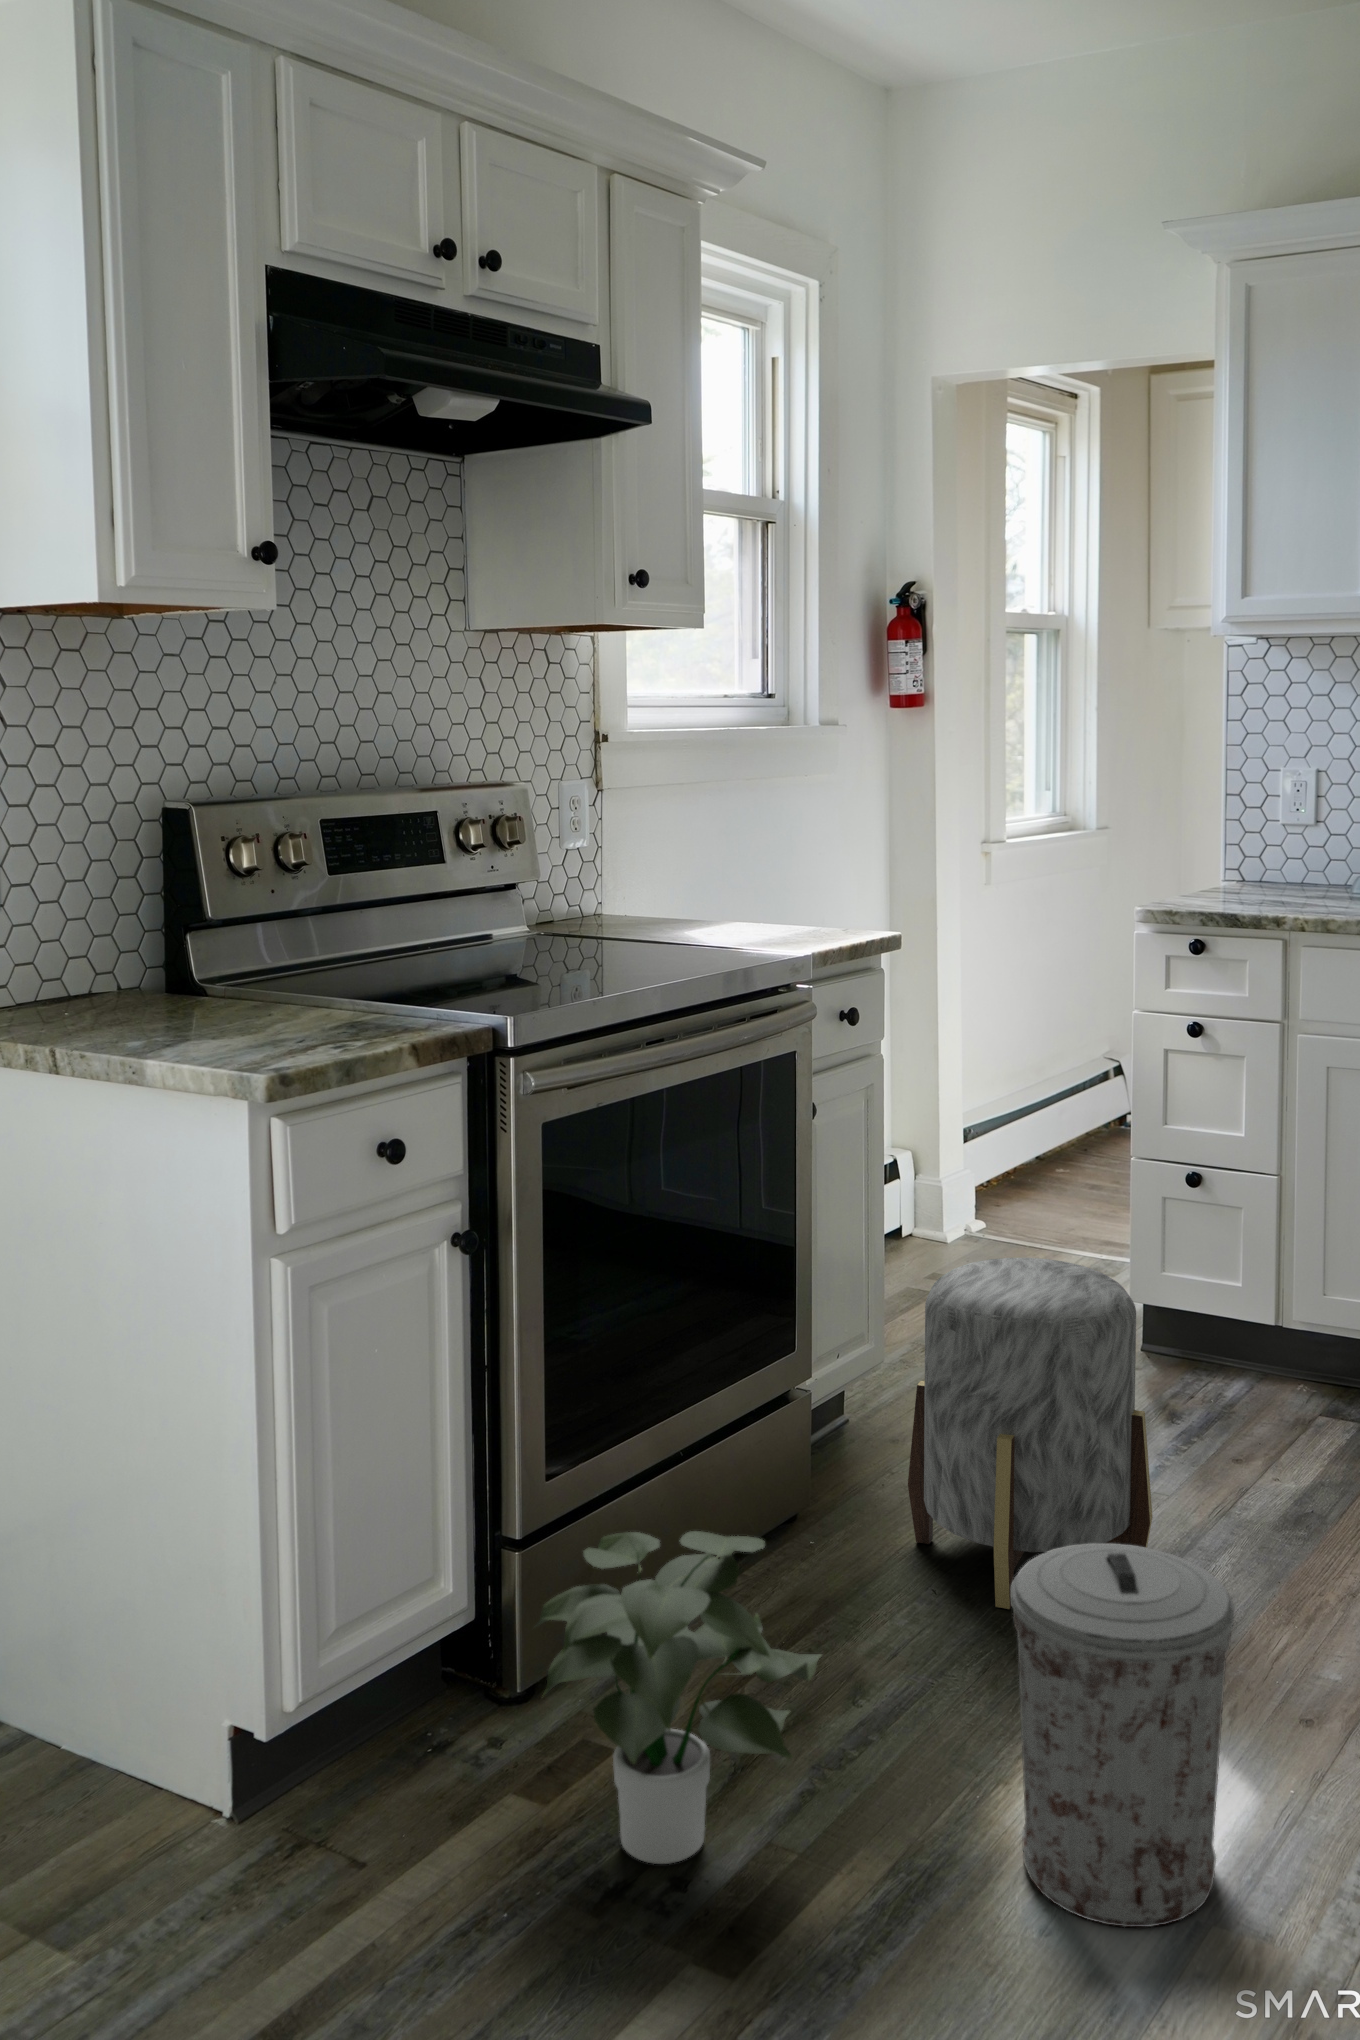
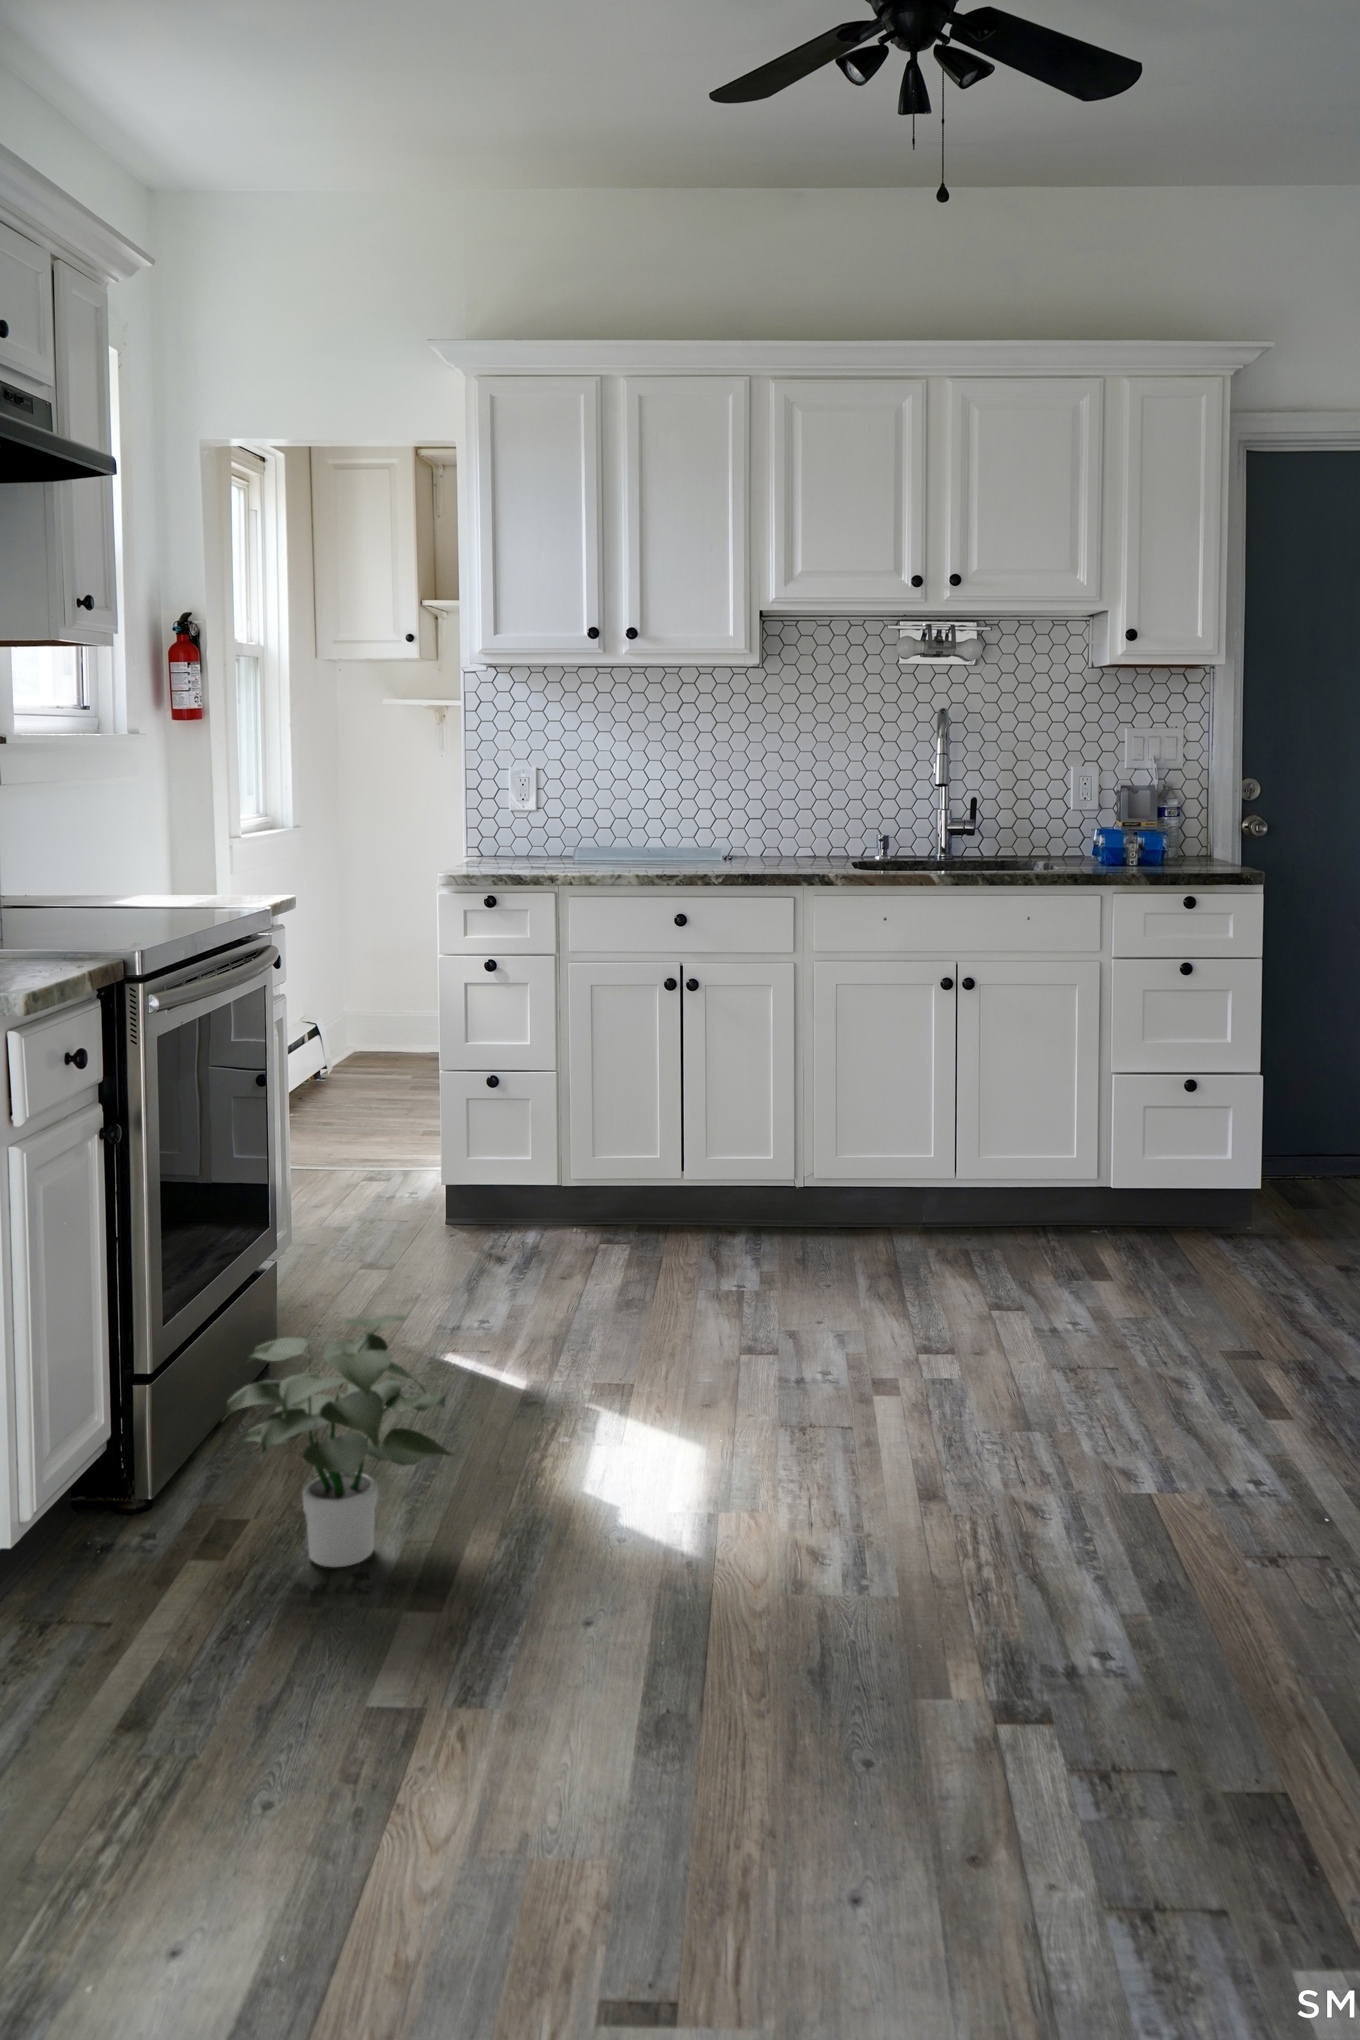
stool: present [908,1258,1153,1609] -> none [371,1129,559,1384]
trash can: present [1011,1544,1235,1927] -> none [575,1275,722,1516]

